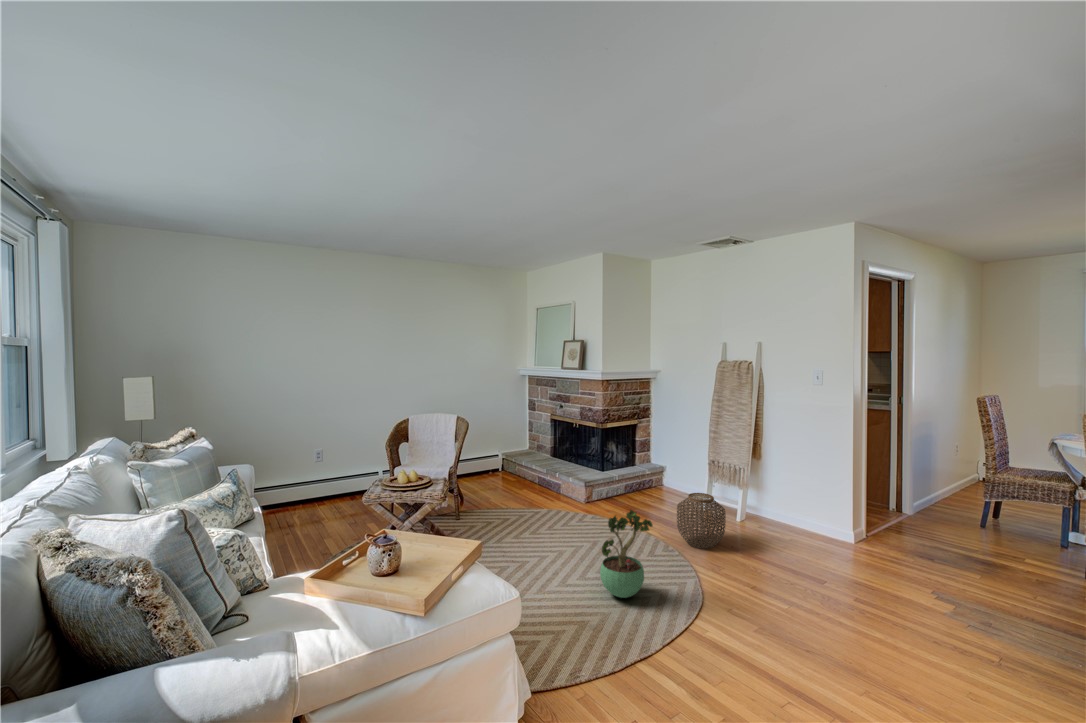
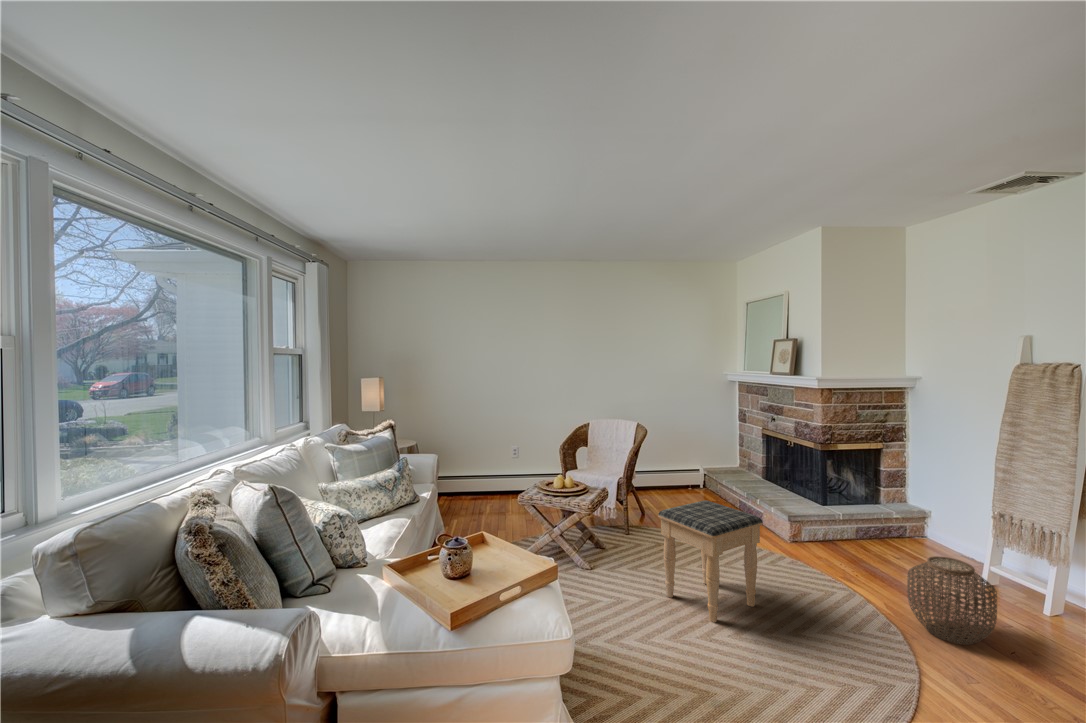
footstool: none [511,476,590,573] -> present [658,500,763,623]
potted plant: present [600,510,653,598] -> none [746,562,828,680]

